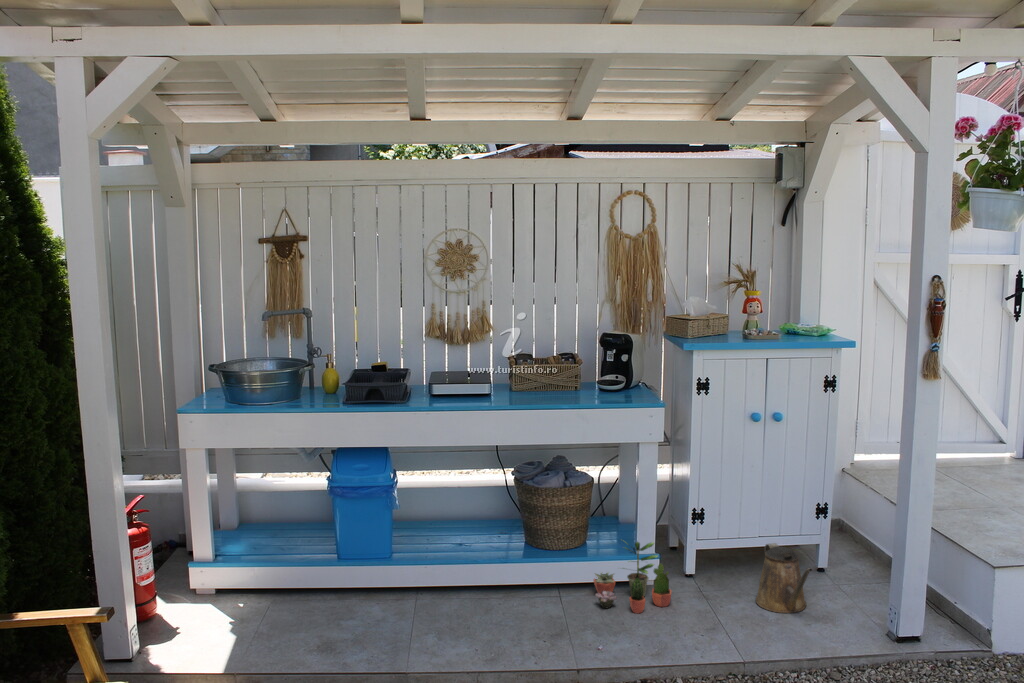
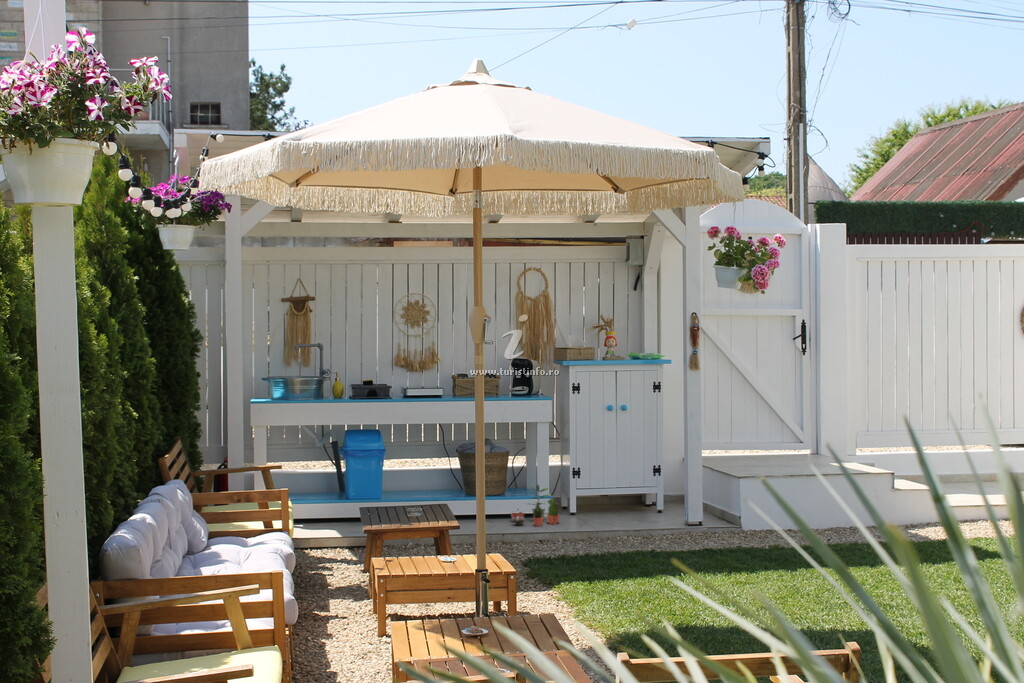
watering can: present [756,543,812,613] -> none [611,485,642,524]

